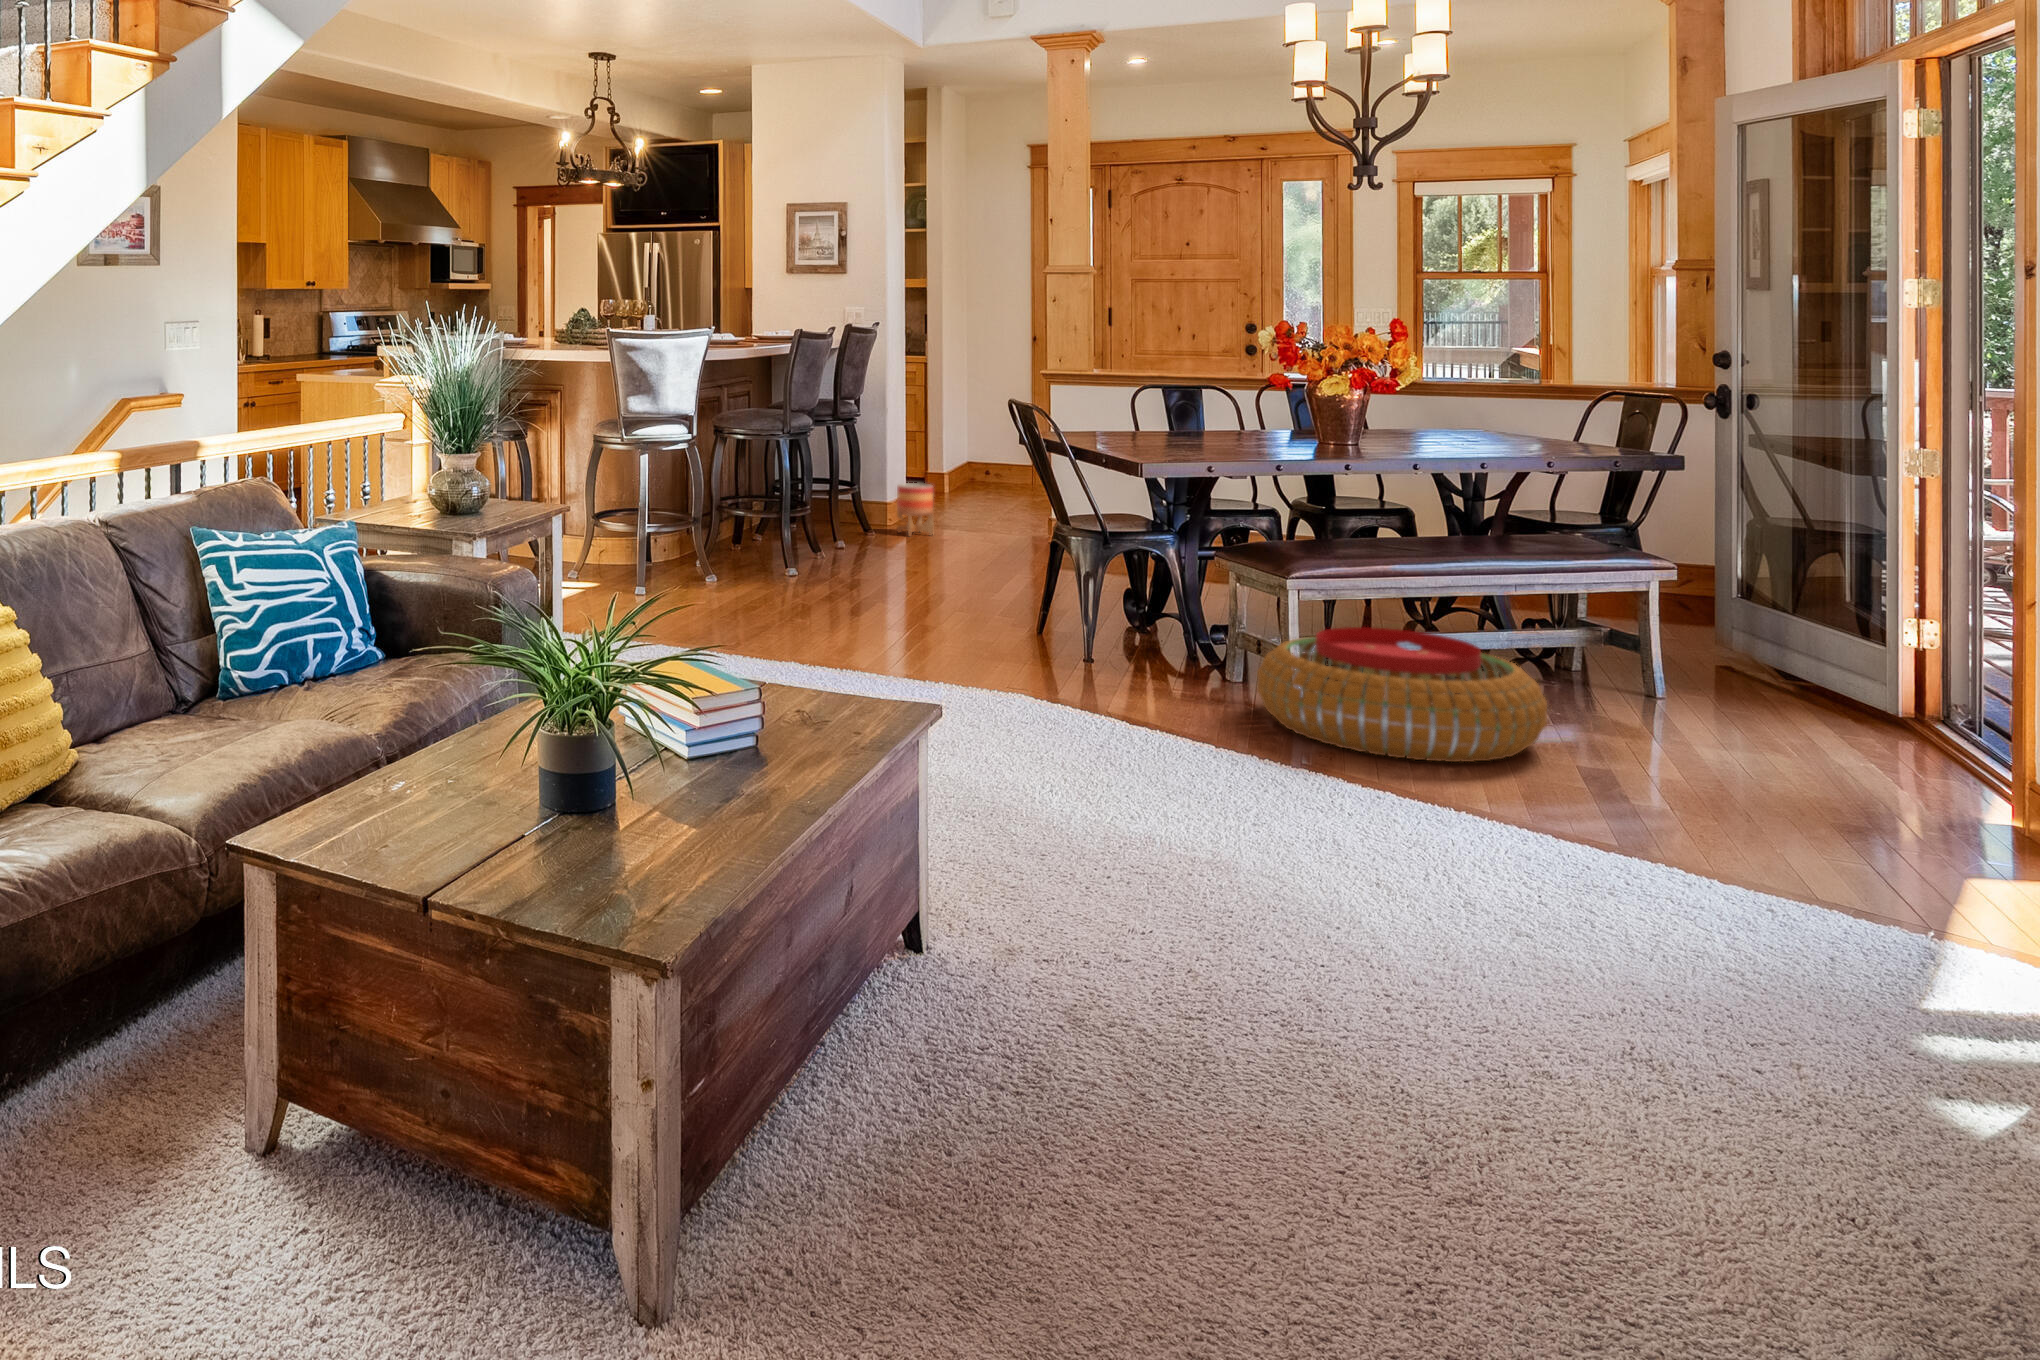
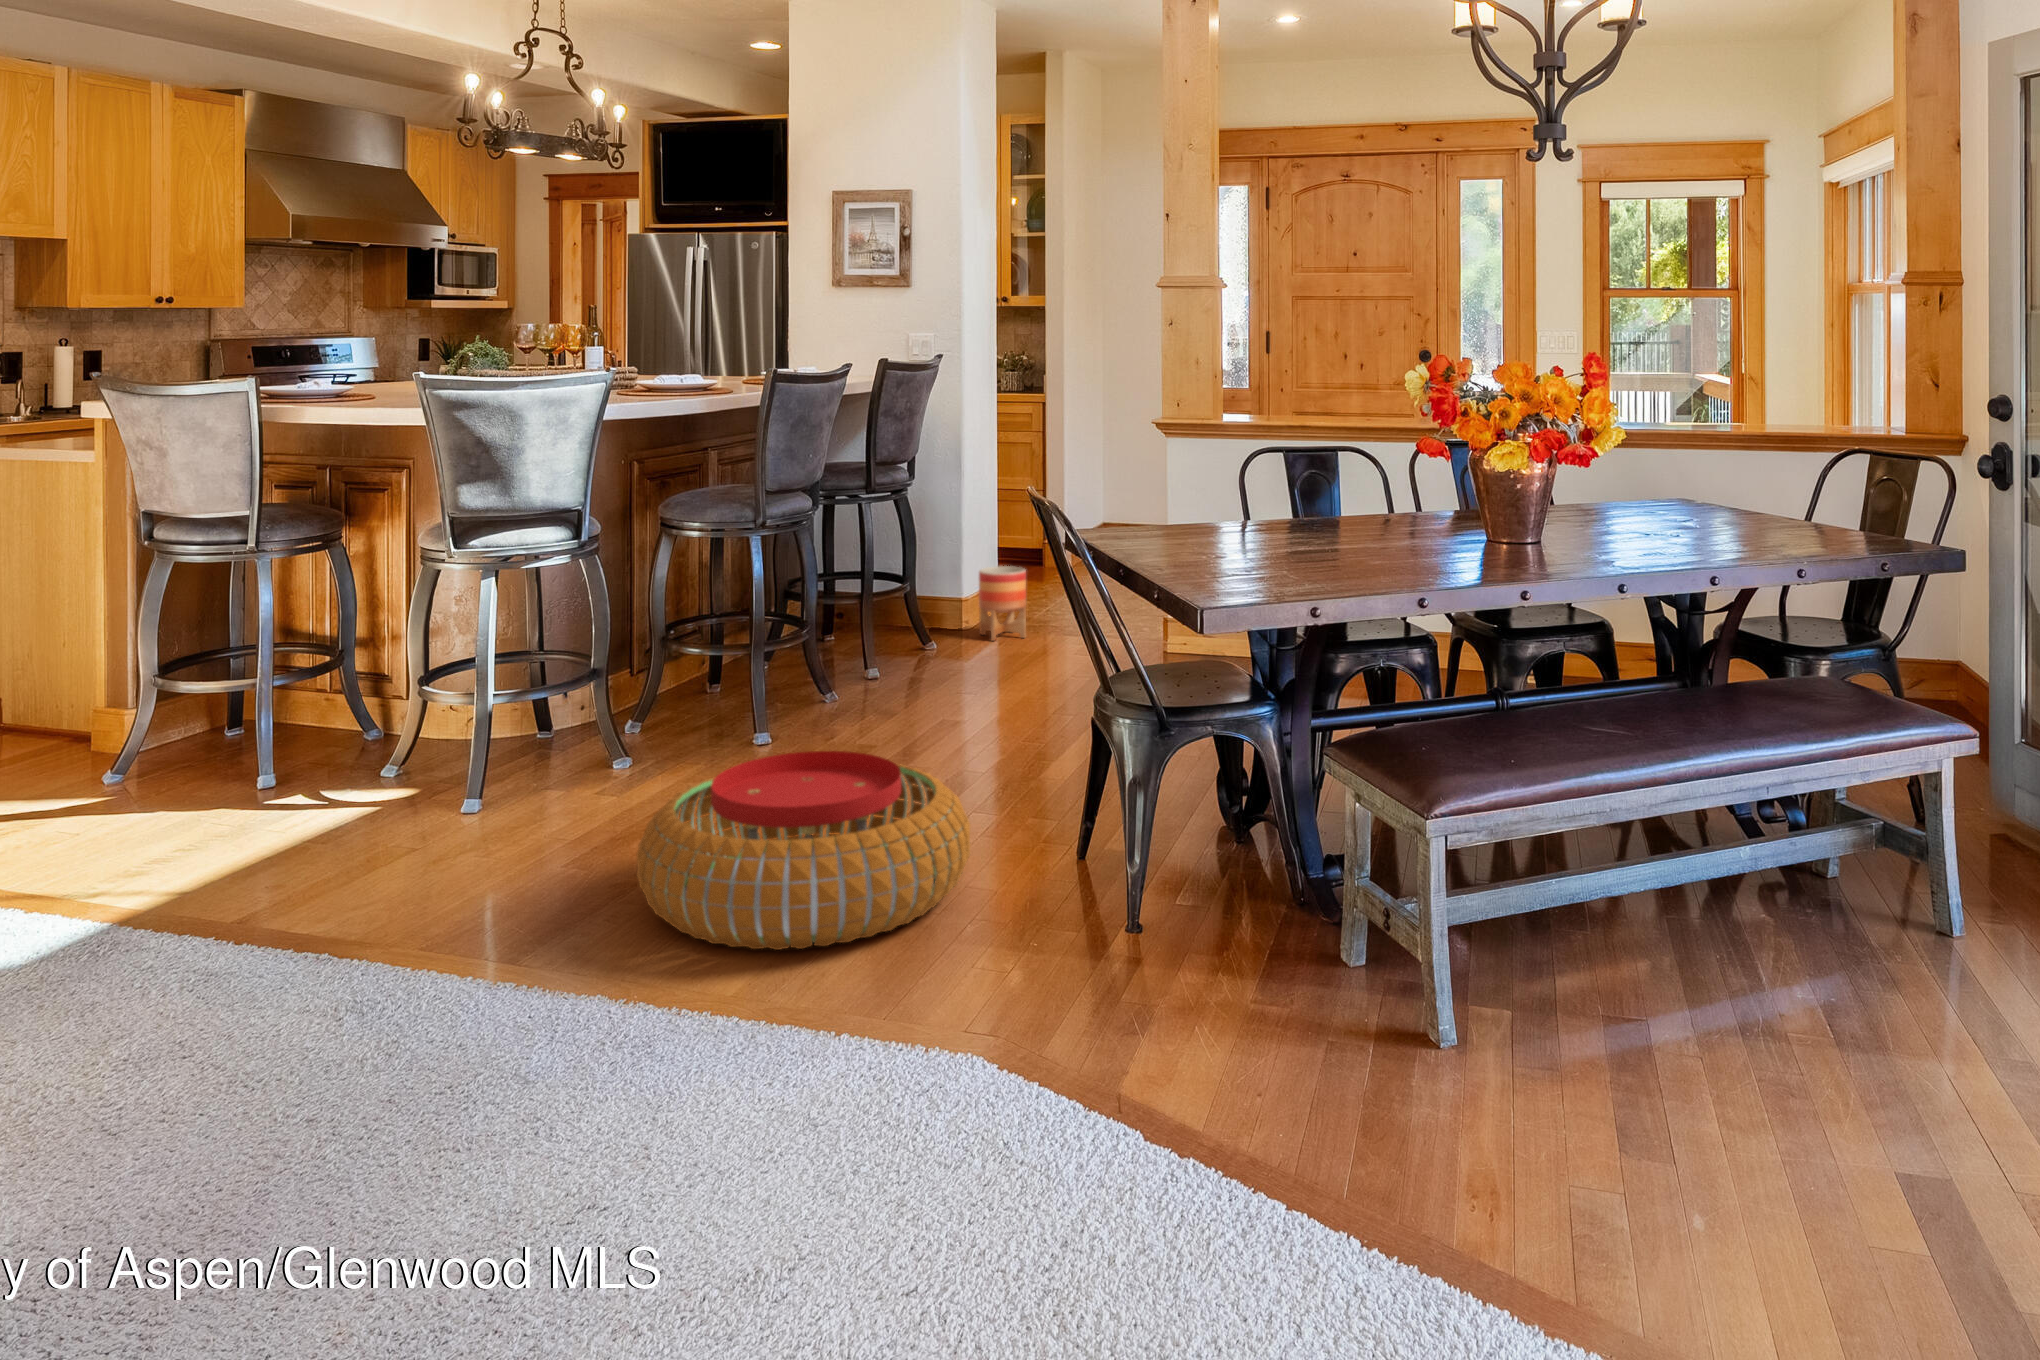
pouf: present [1257,627,1547,762] -> present [637,751,971,950]

